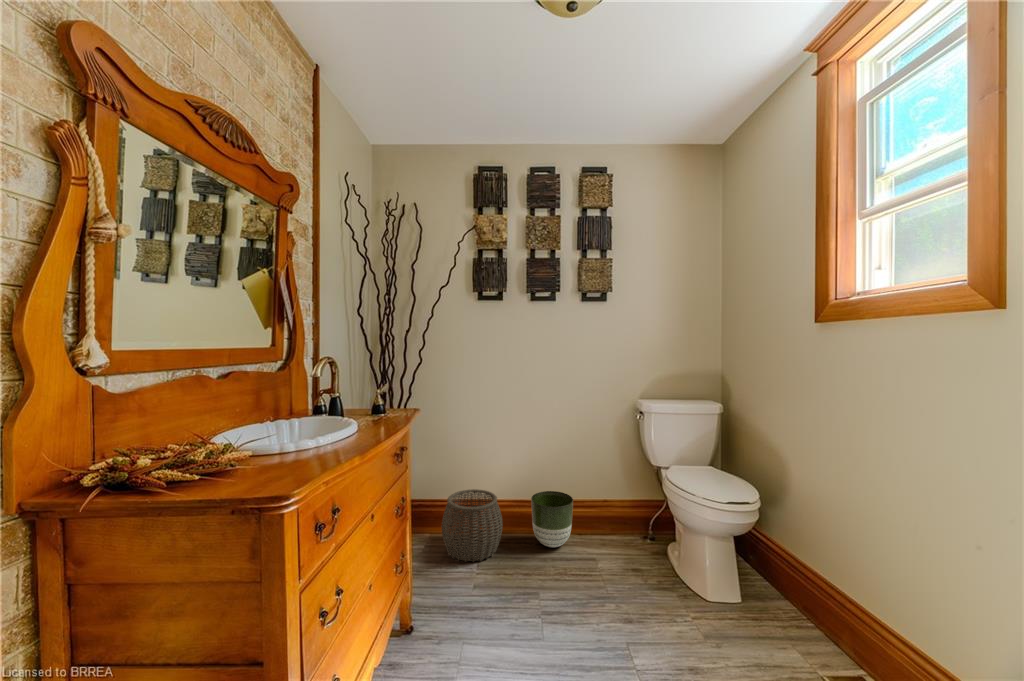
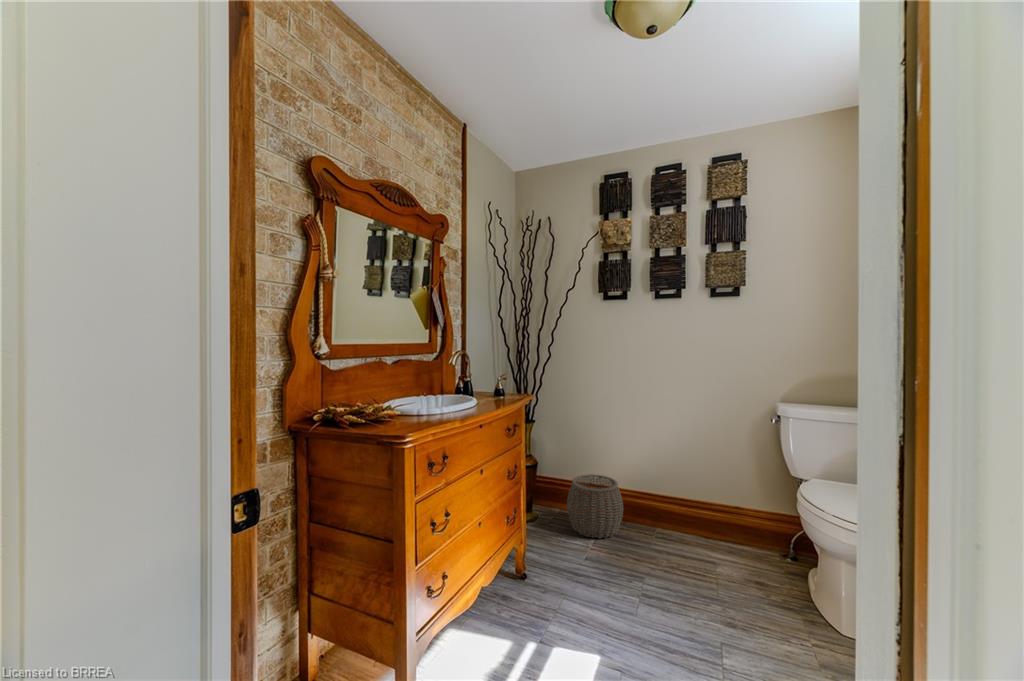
planter: present [531,491,573,547] -> none [653,486,697,541]

